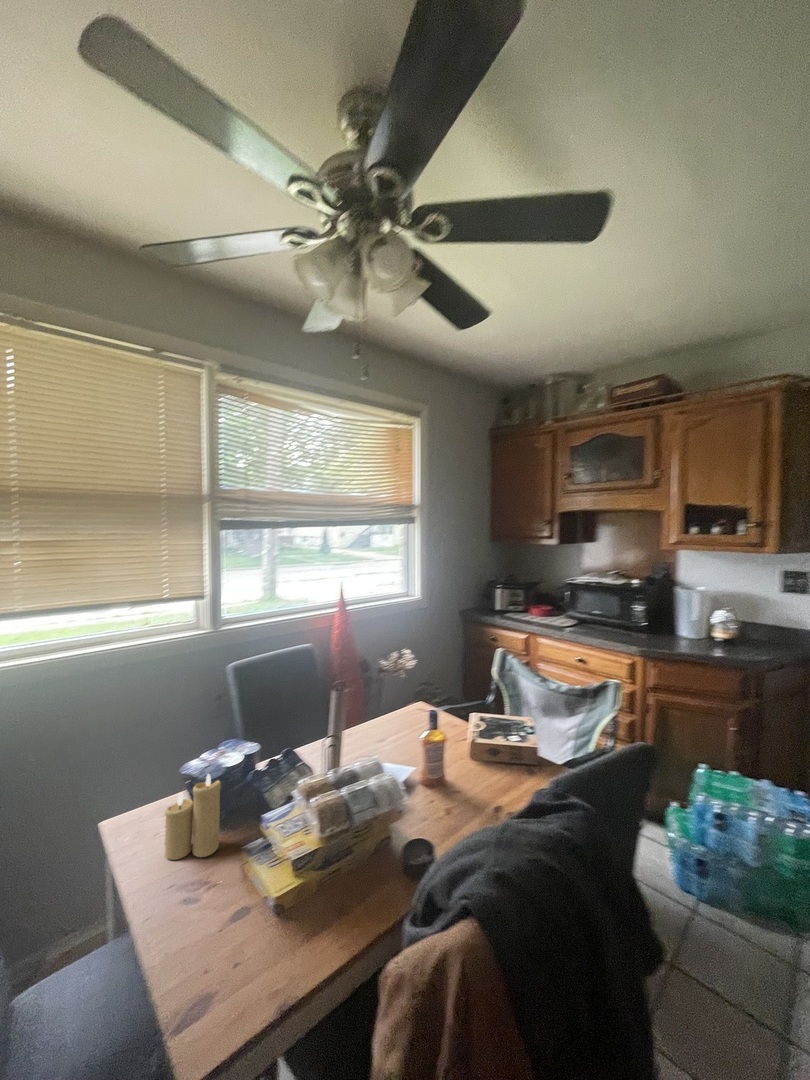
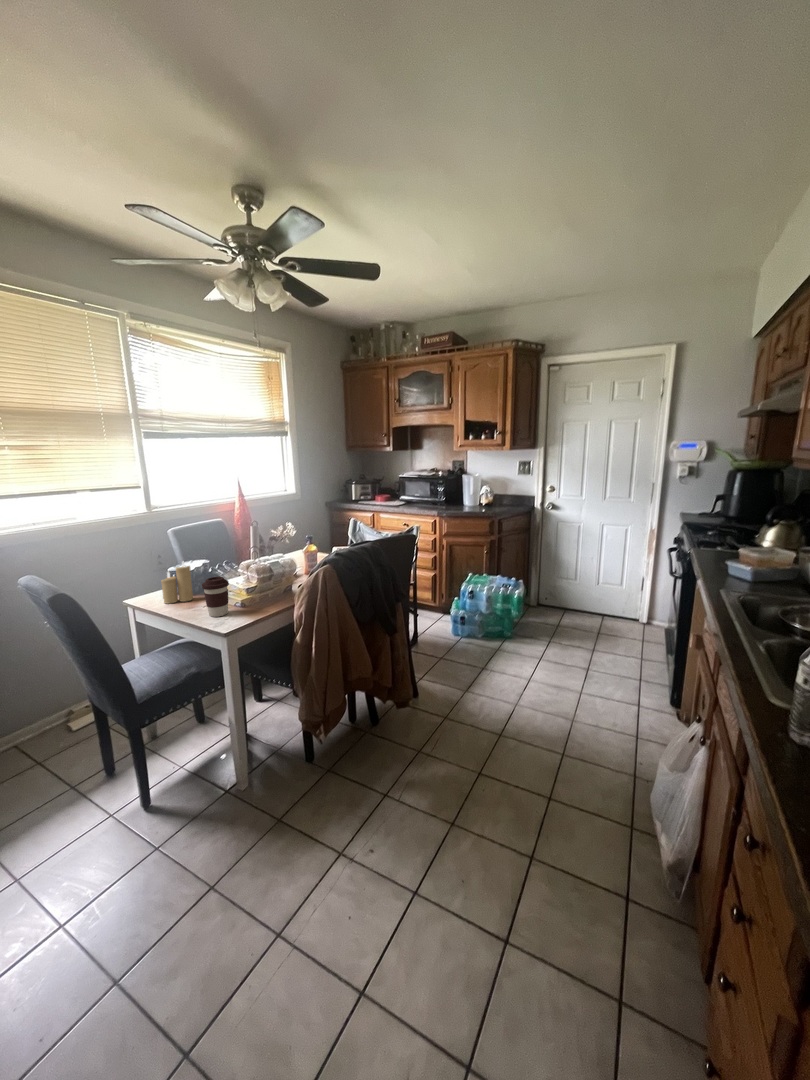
coffee cup: none [206,854,265,965] -> present [202,577,229,617]

